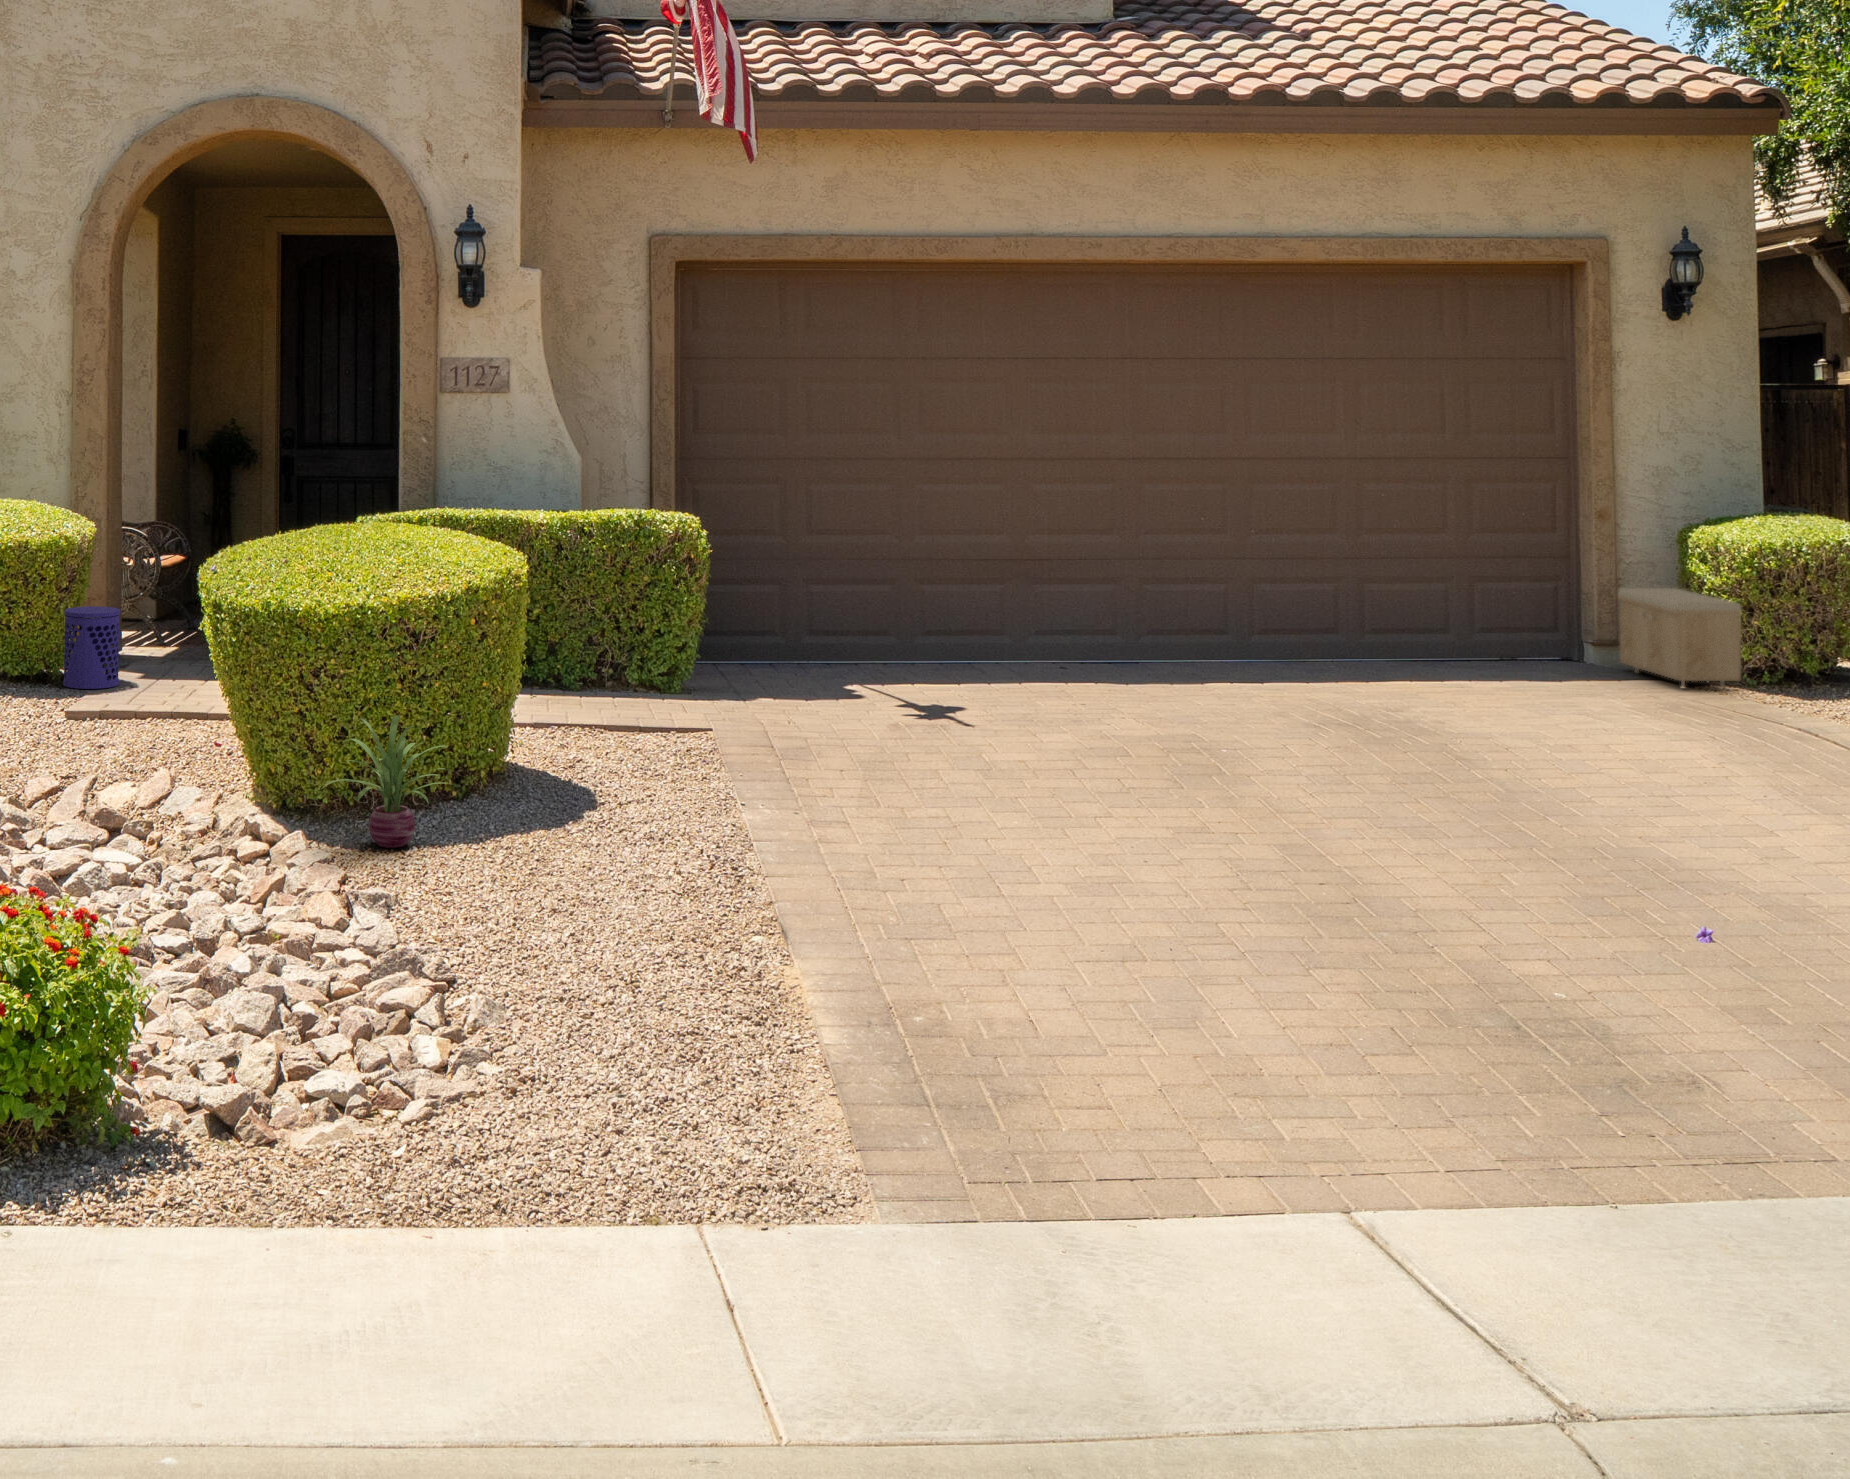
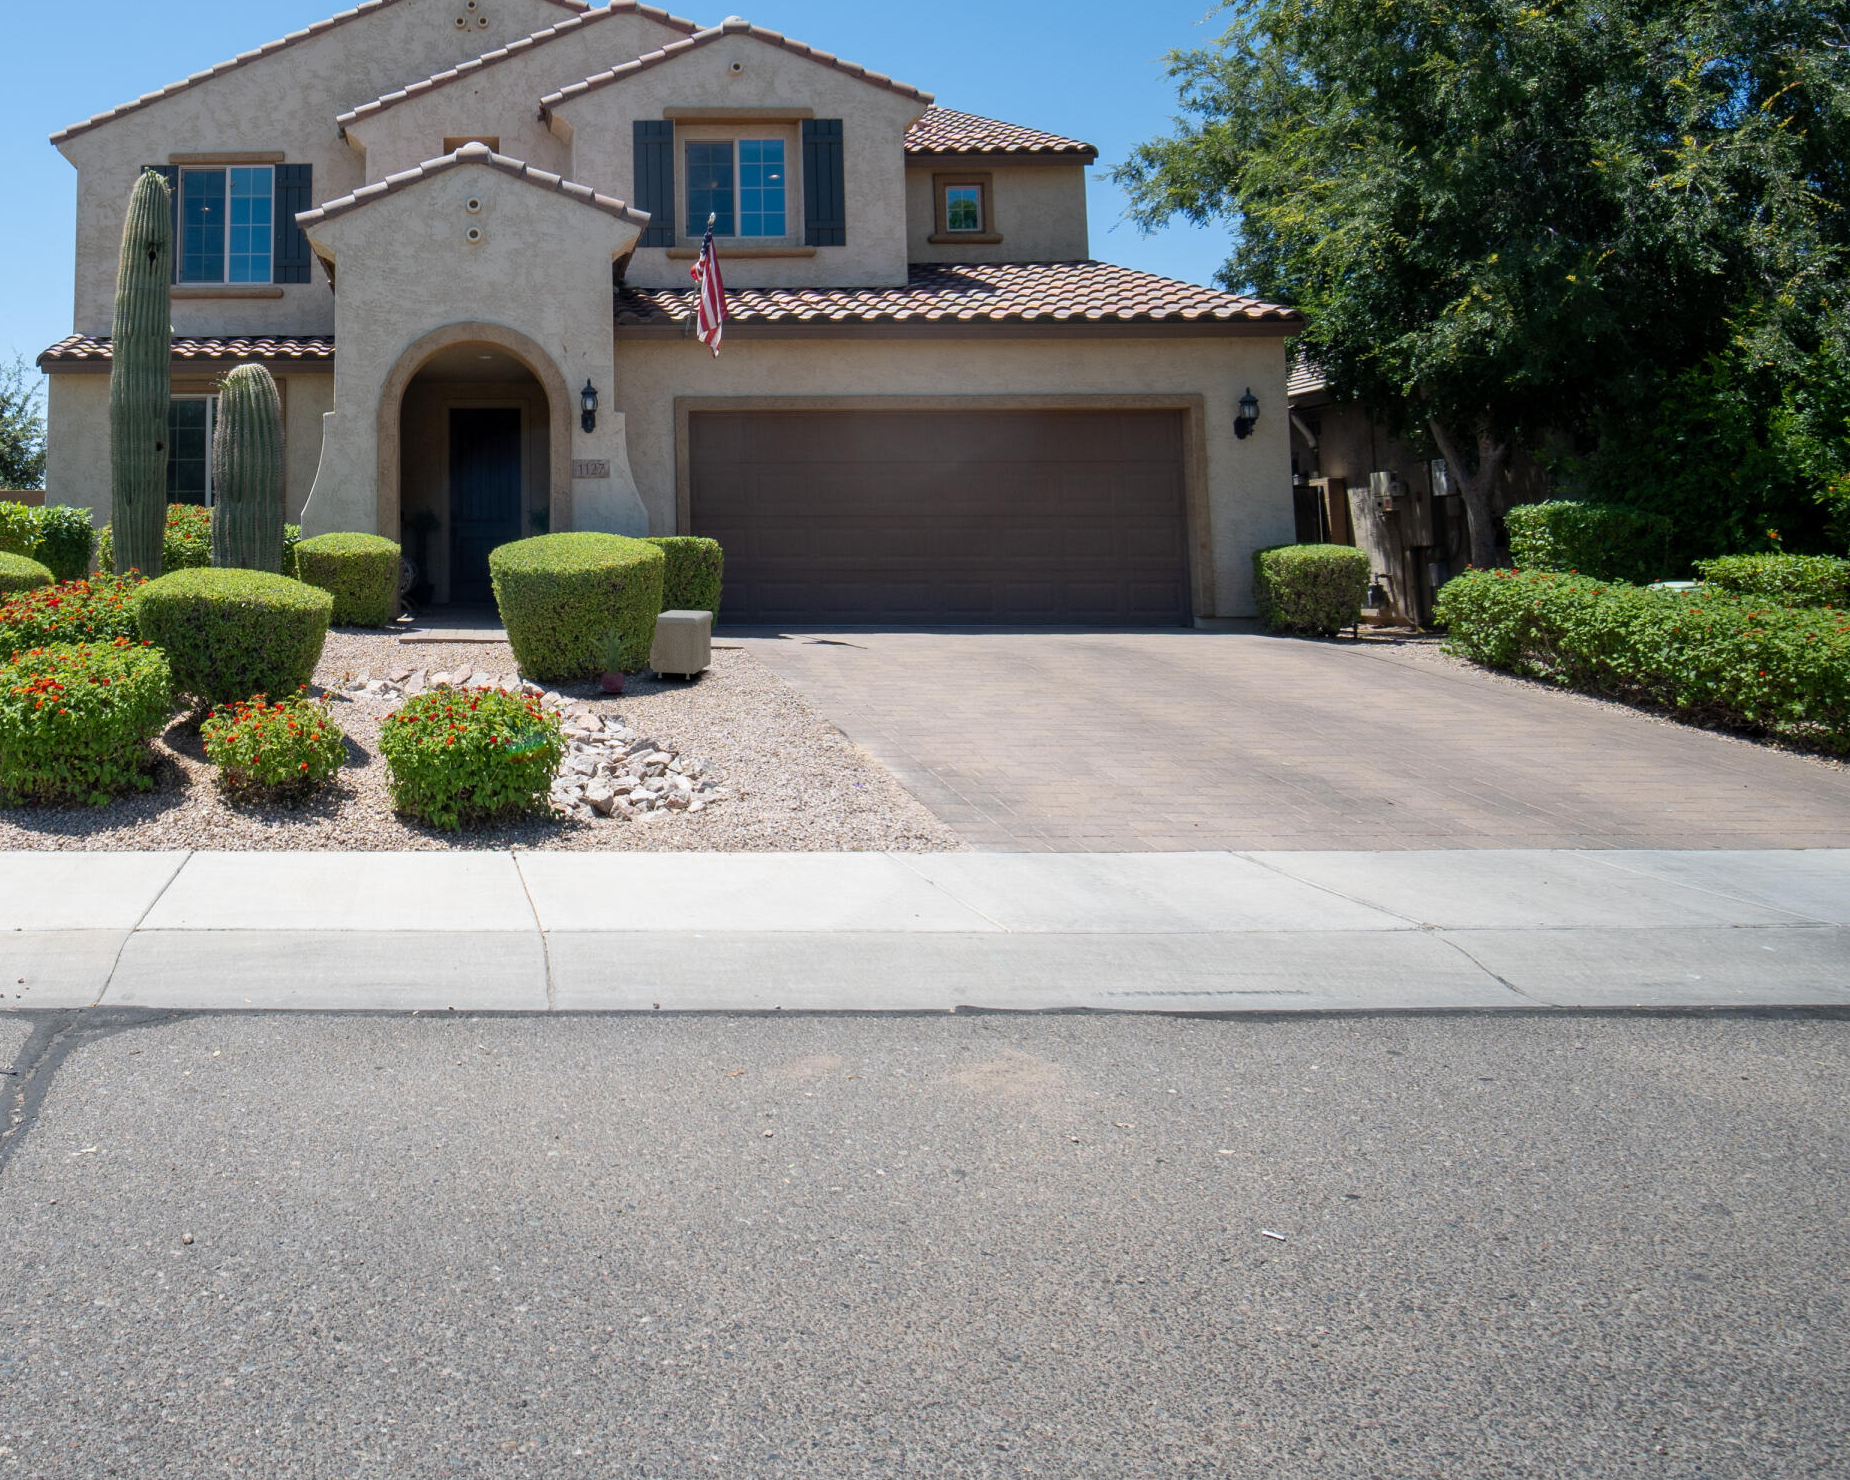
storage bench: present [1618,588,1741,689] -> present [650,610,713,679]
waste bin: present [63,606,120,689] -> none [389,595,419,638]

